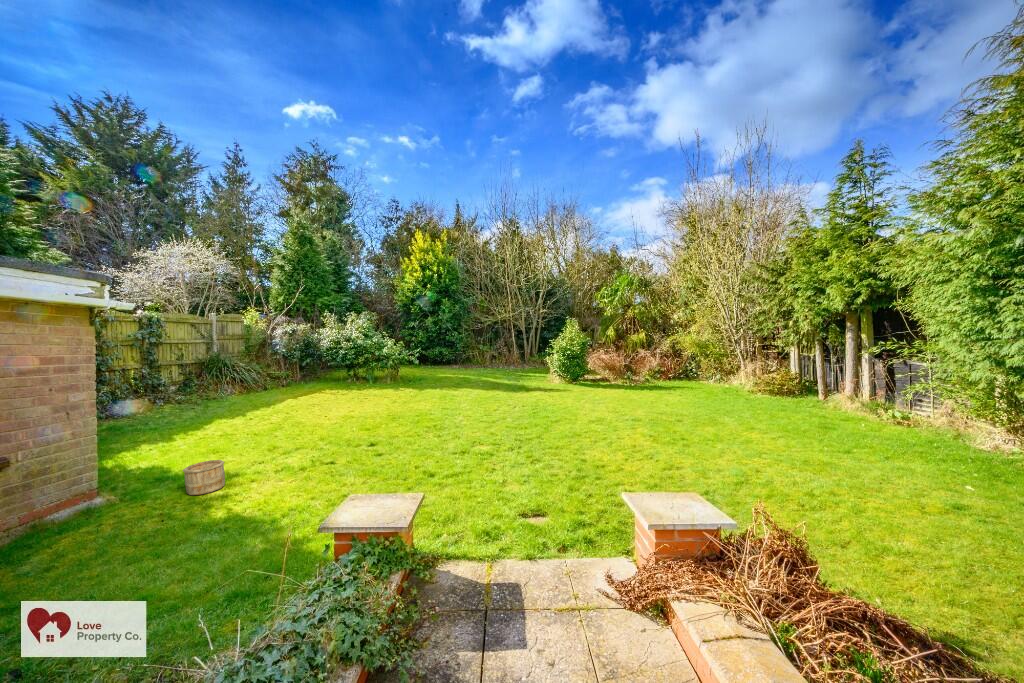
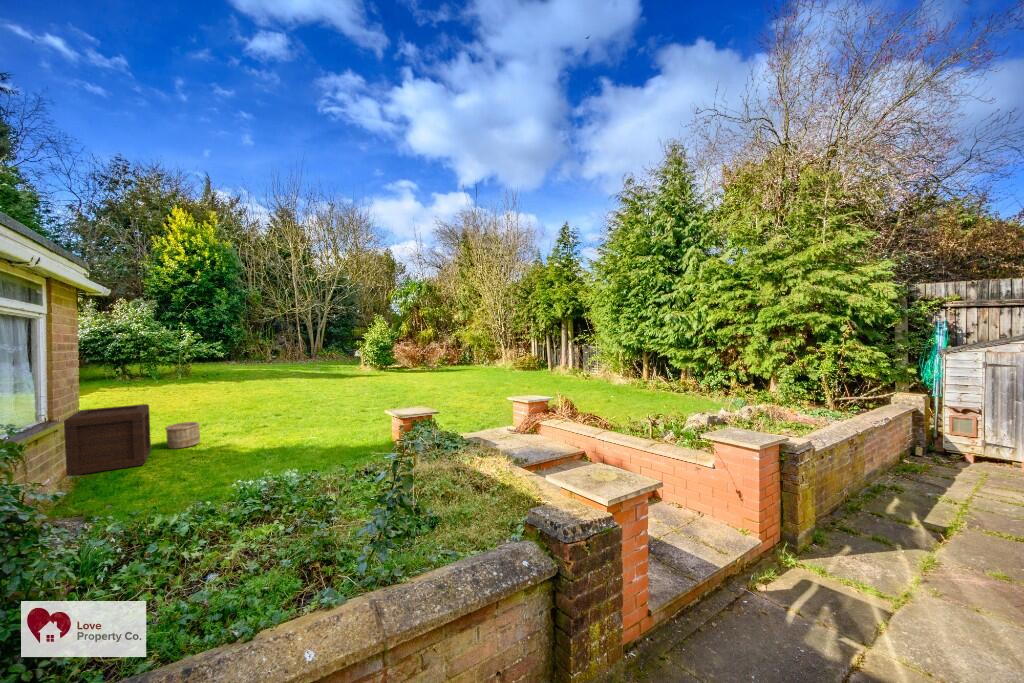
wooden crate: none [36,439,167,525] -> present [64,404,151,476]

